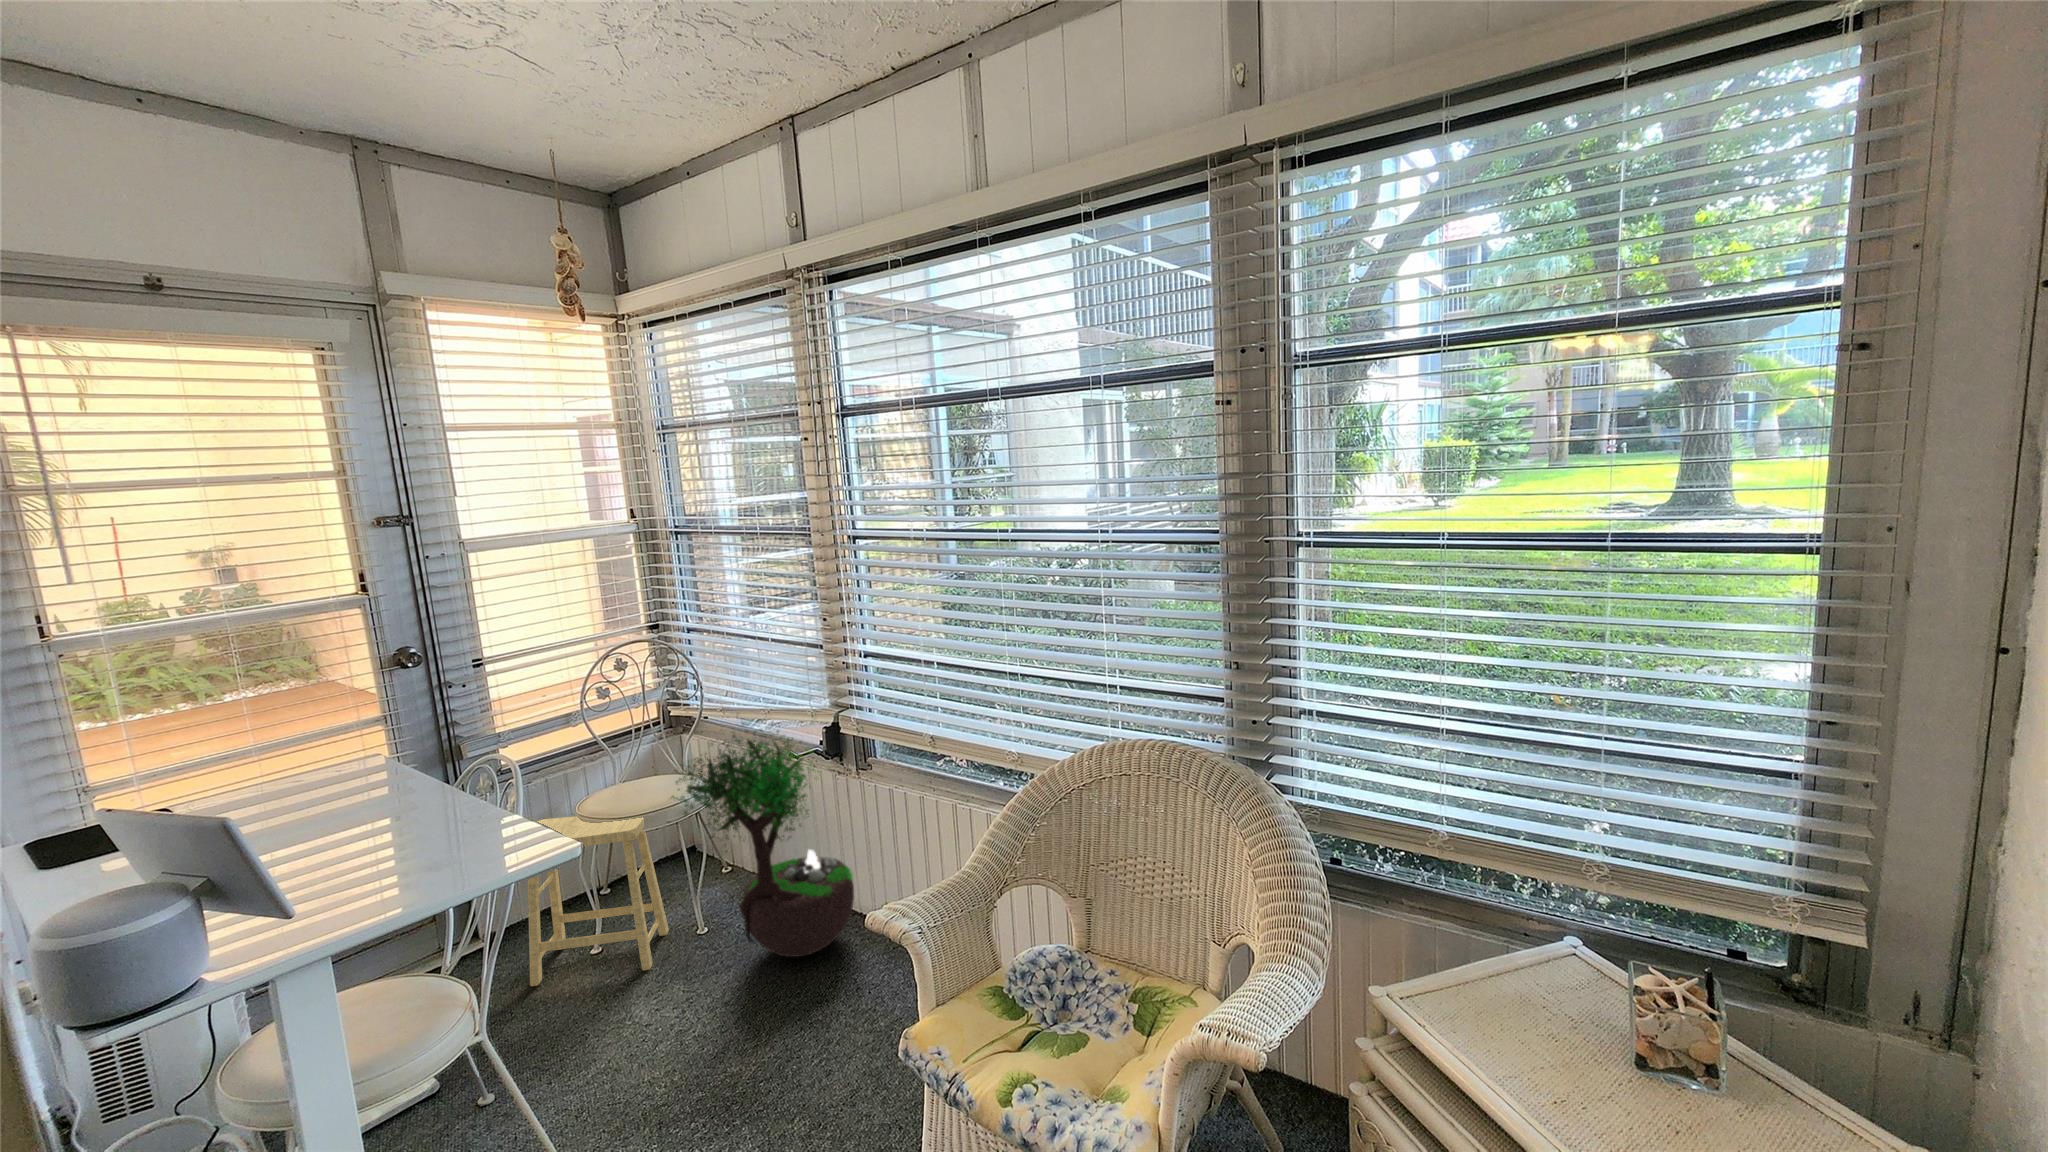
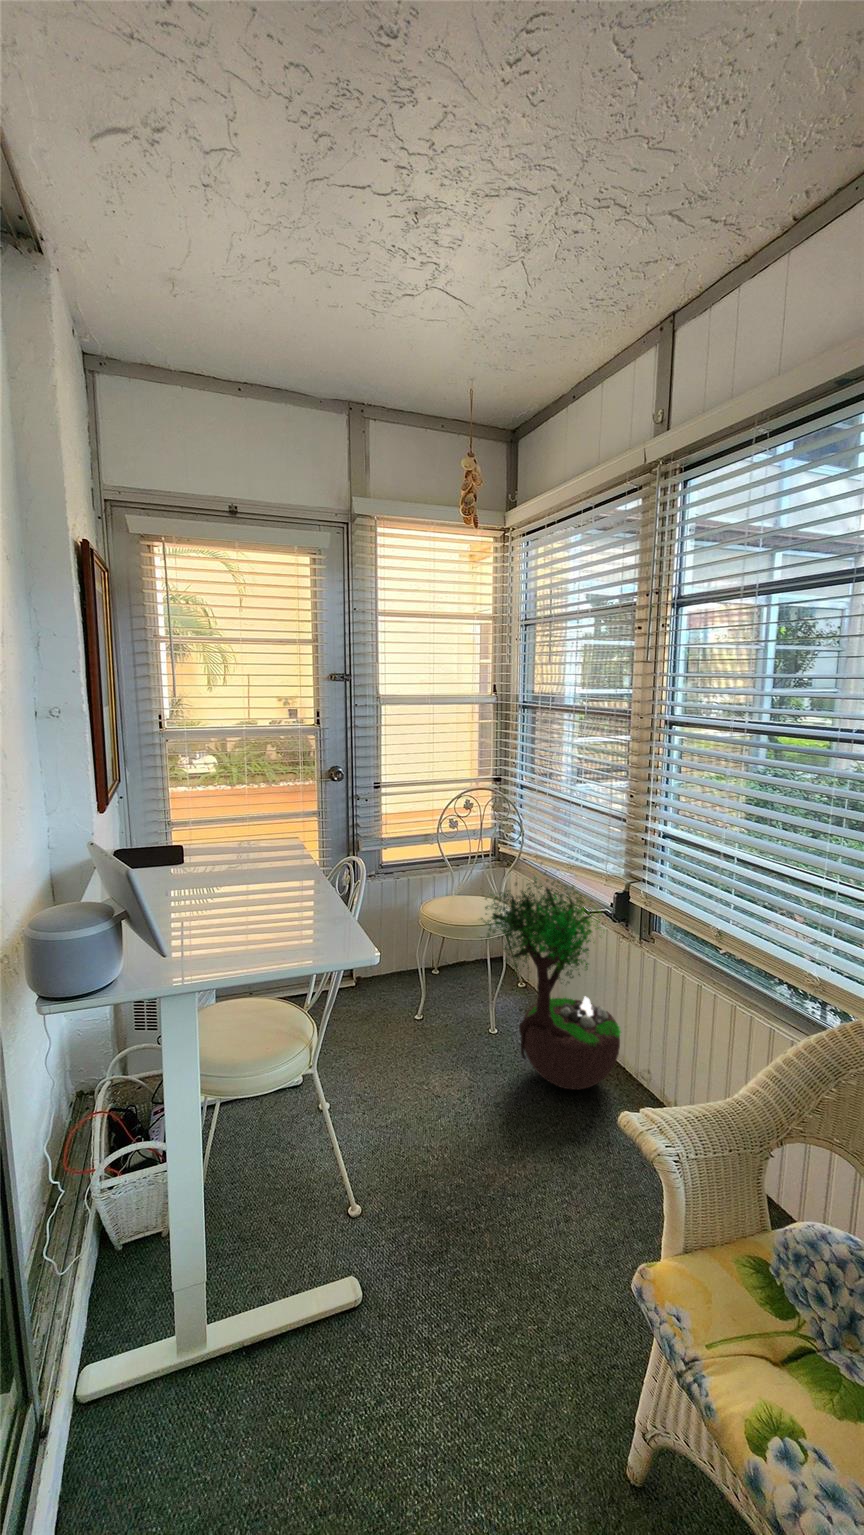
footstool: present [528,816,669,986] -> none [371,907,469,1047]

